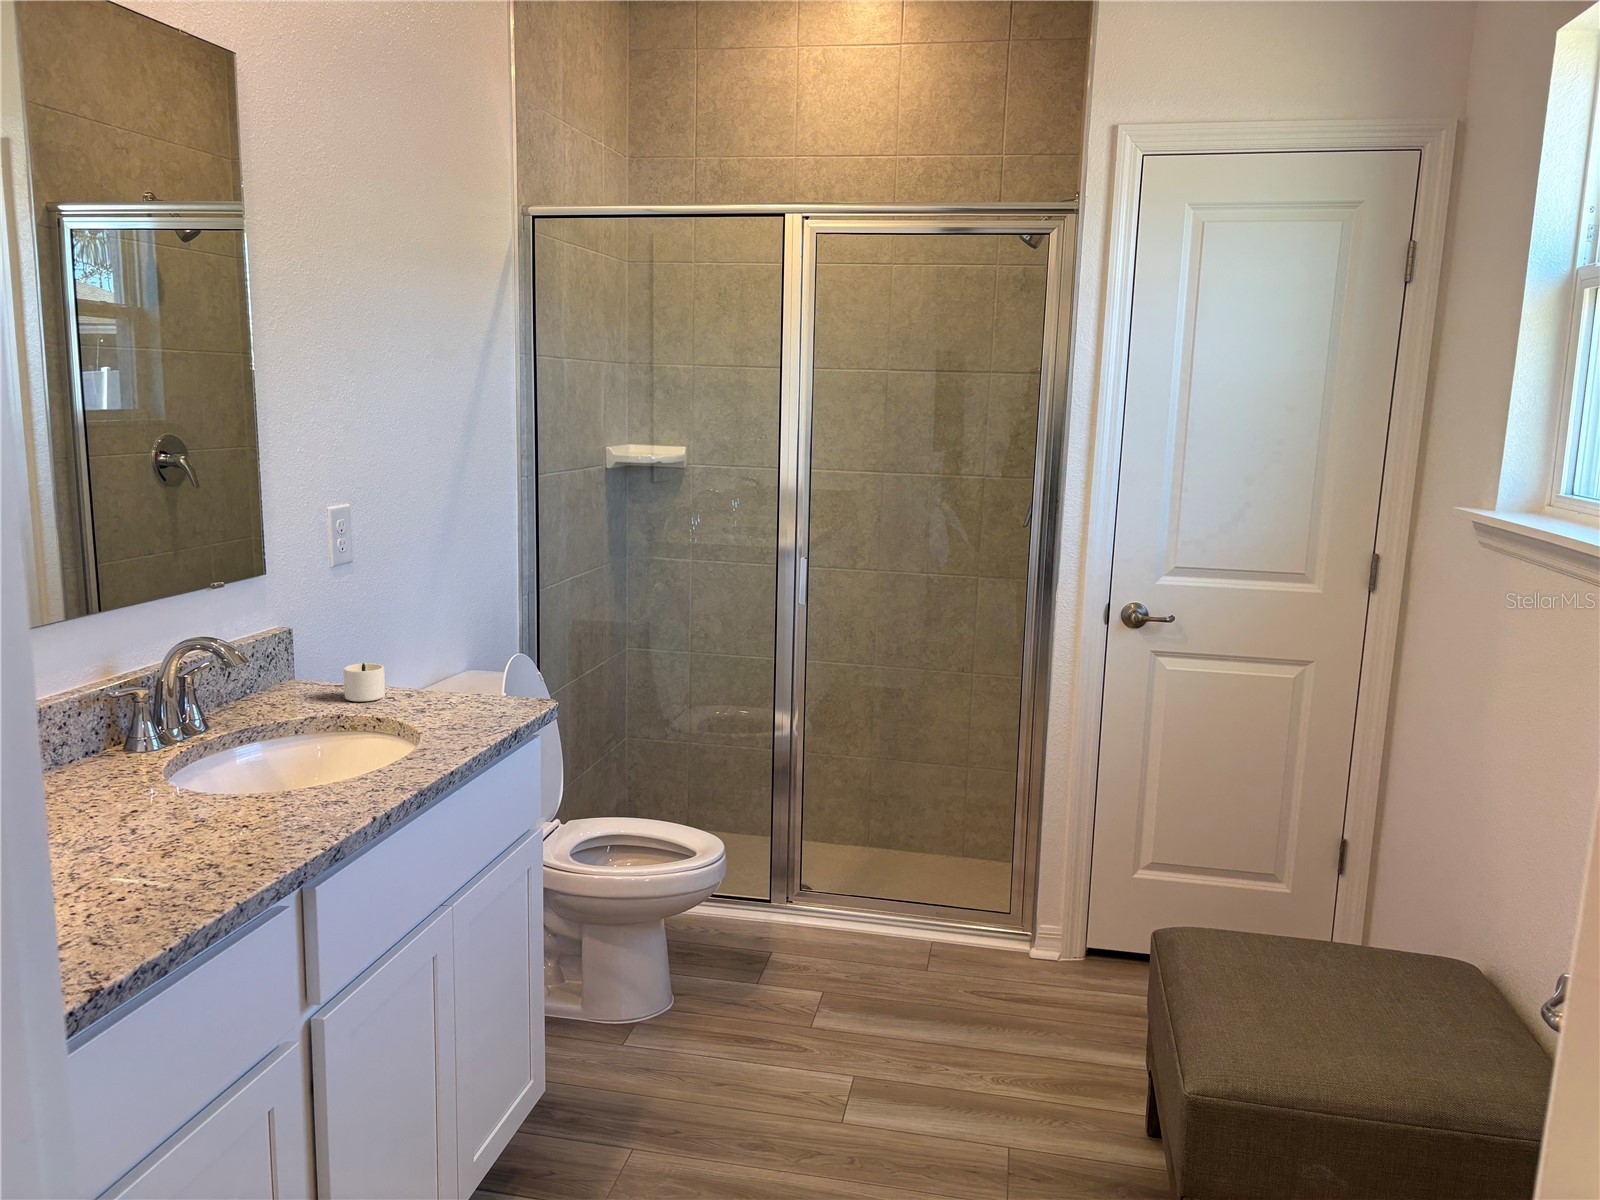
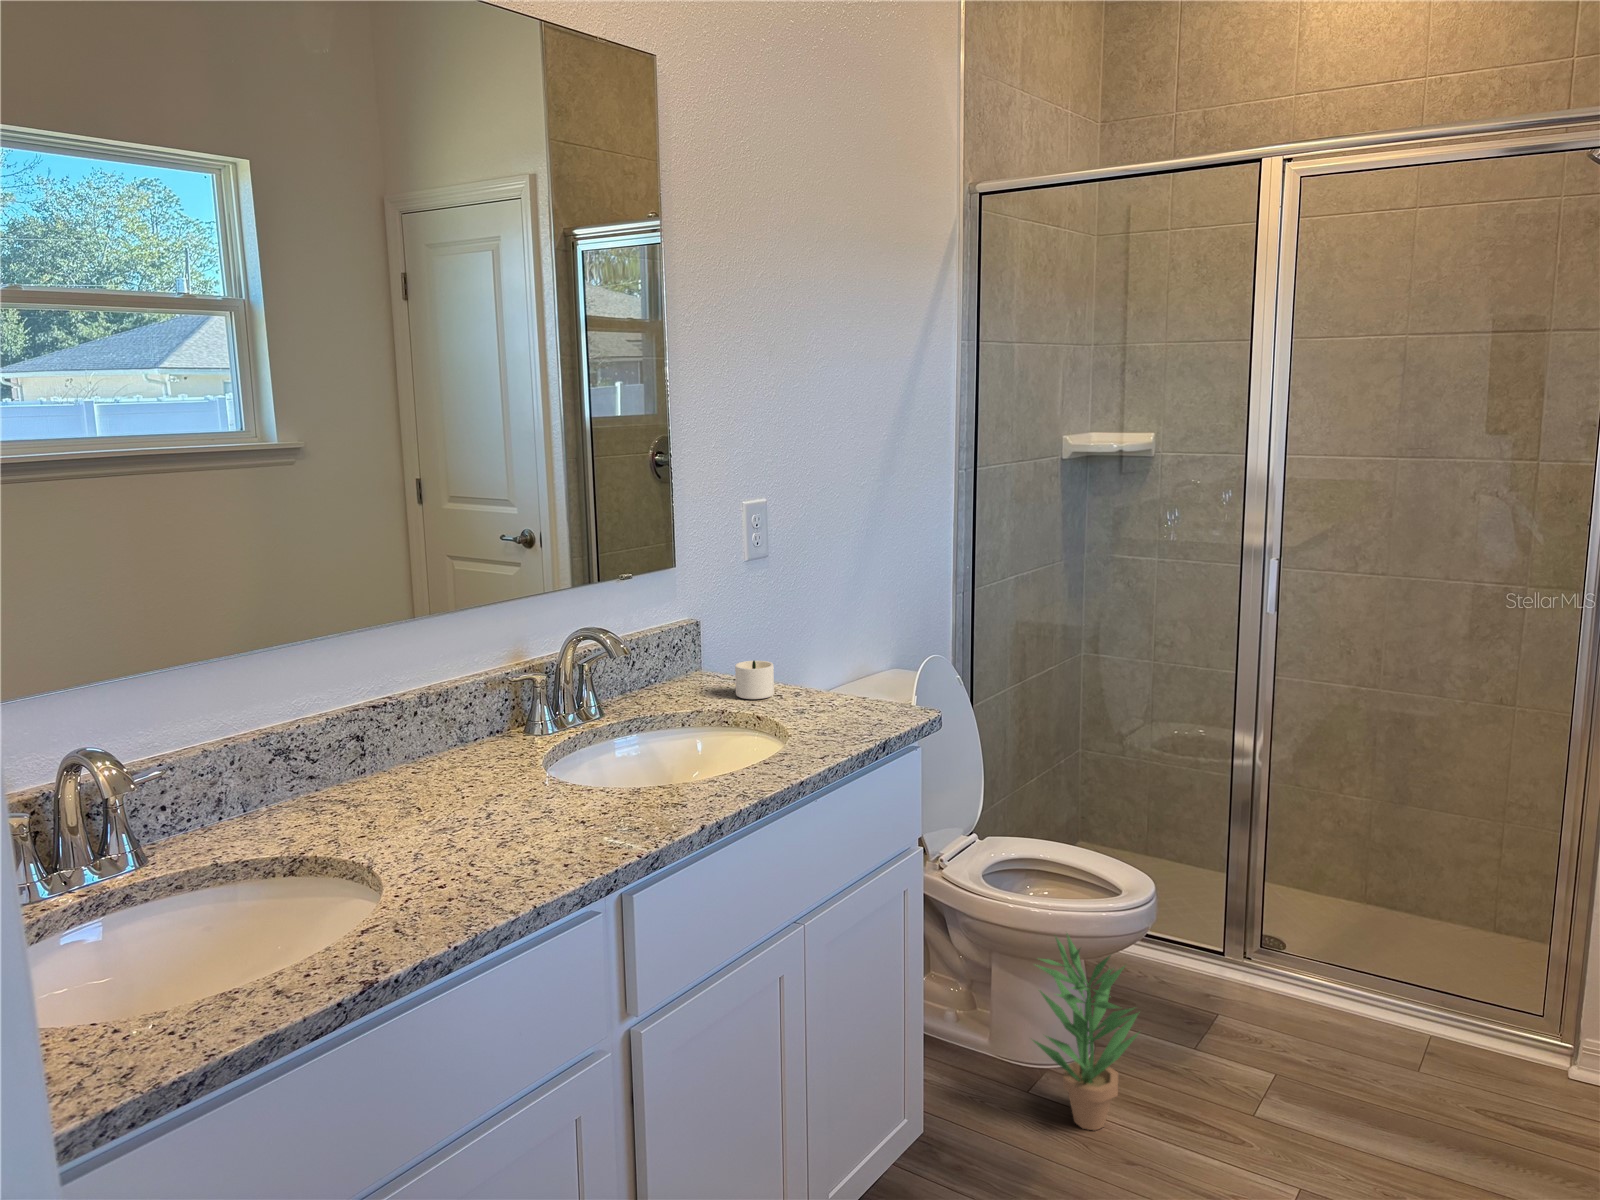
potted plant: none [628,894,723,1069] -> present [1033,933,1139,1131]

